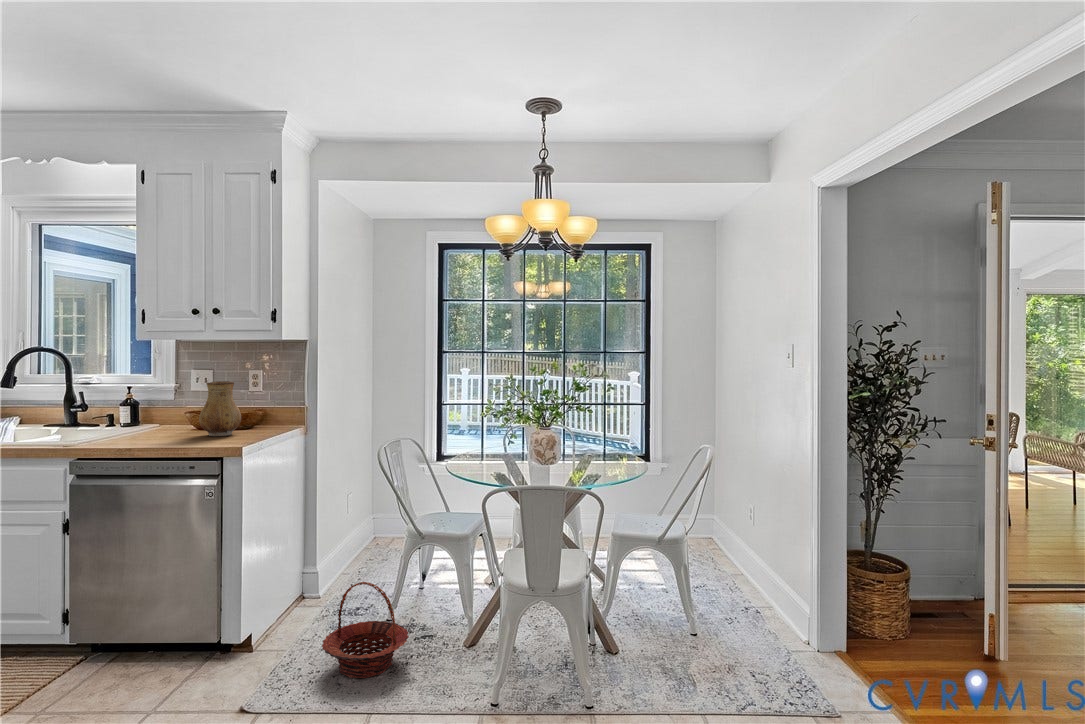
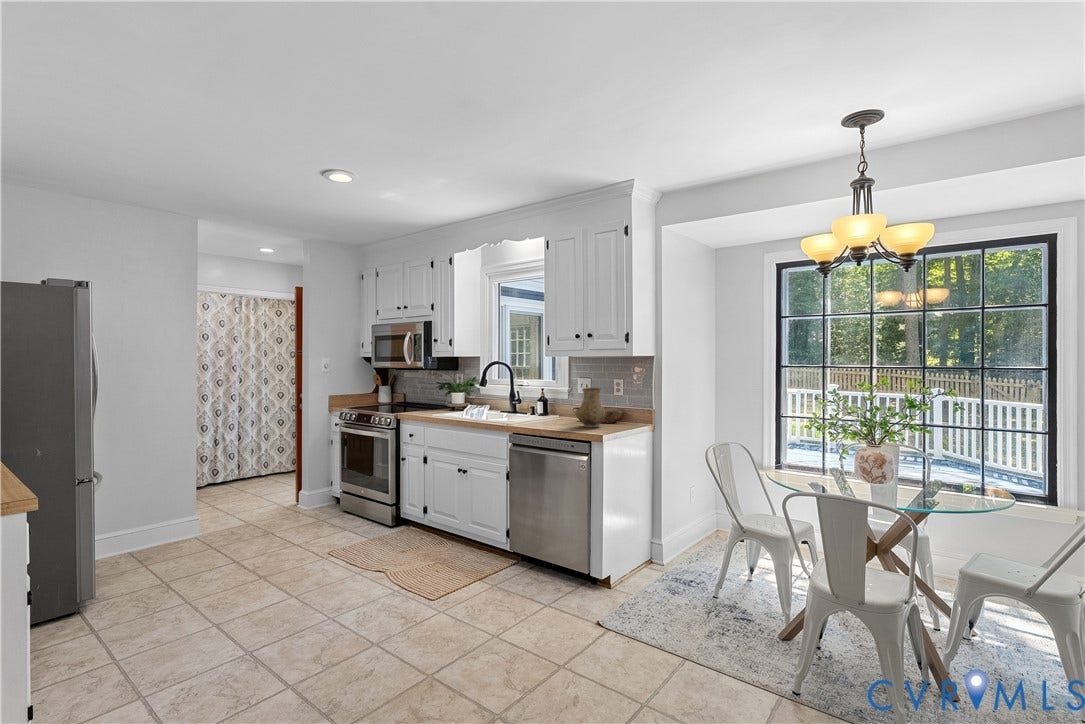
basket: present [322,582,409,678] -> none [653,557,725,639]

